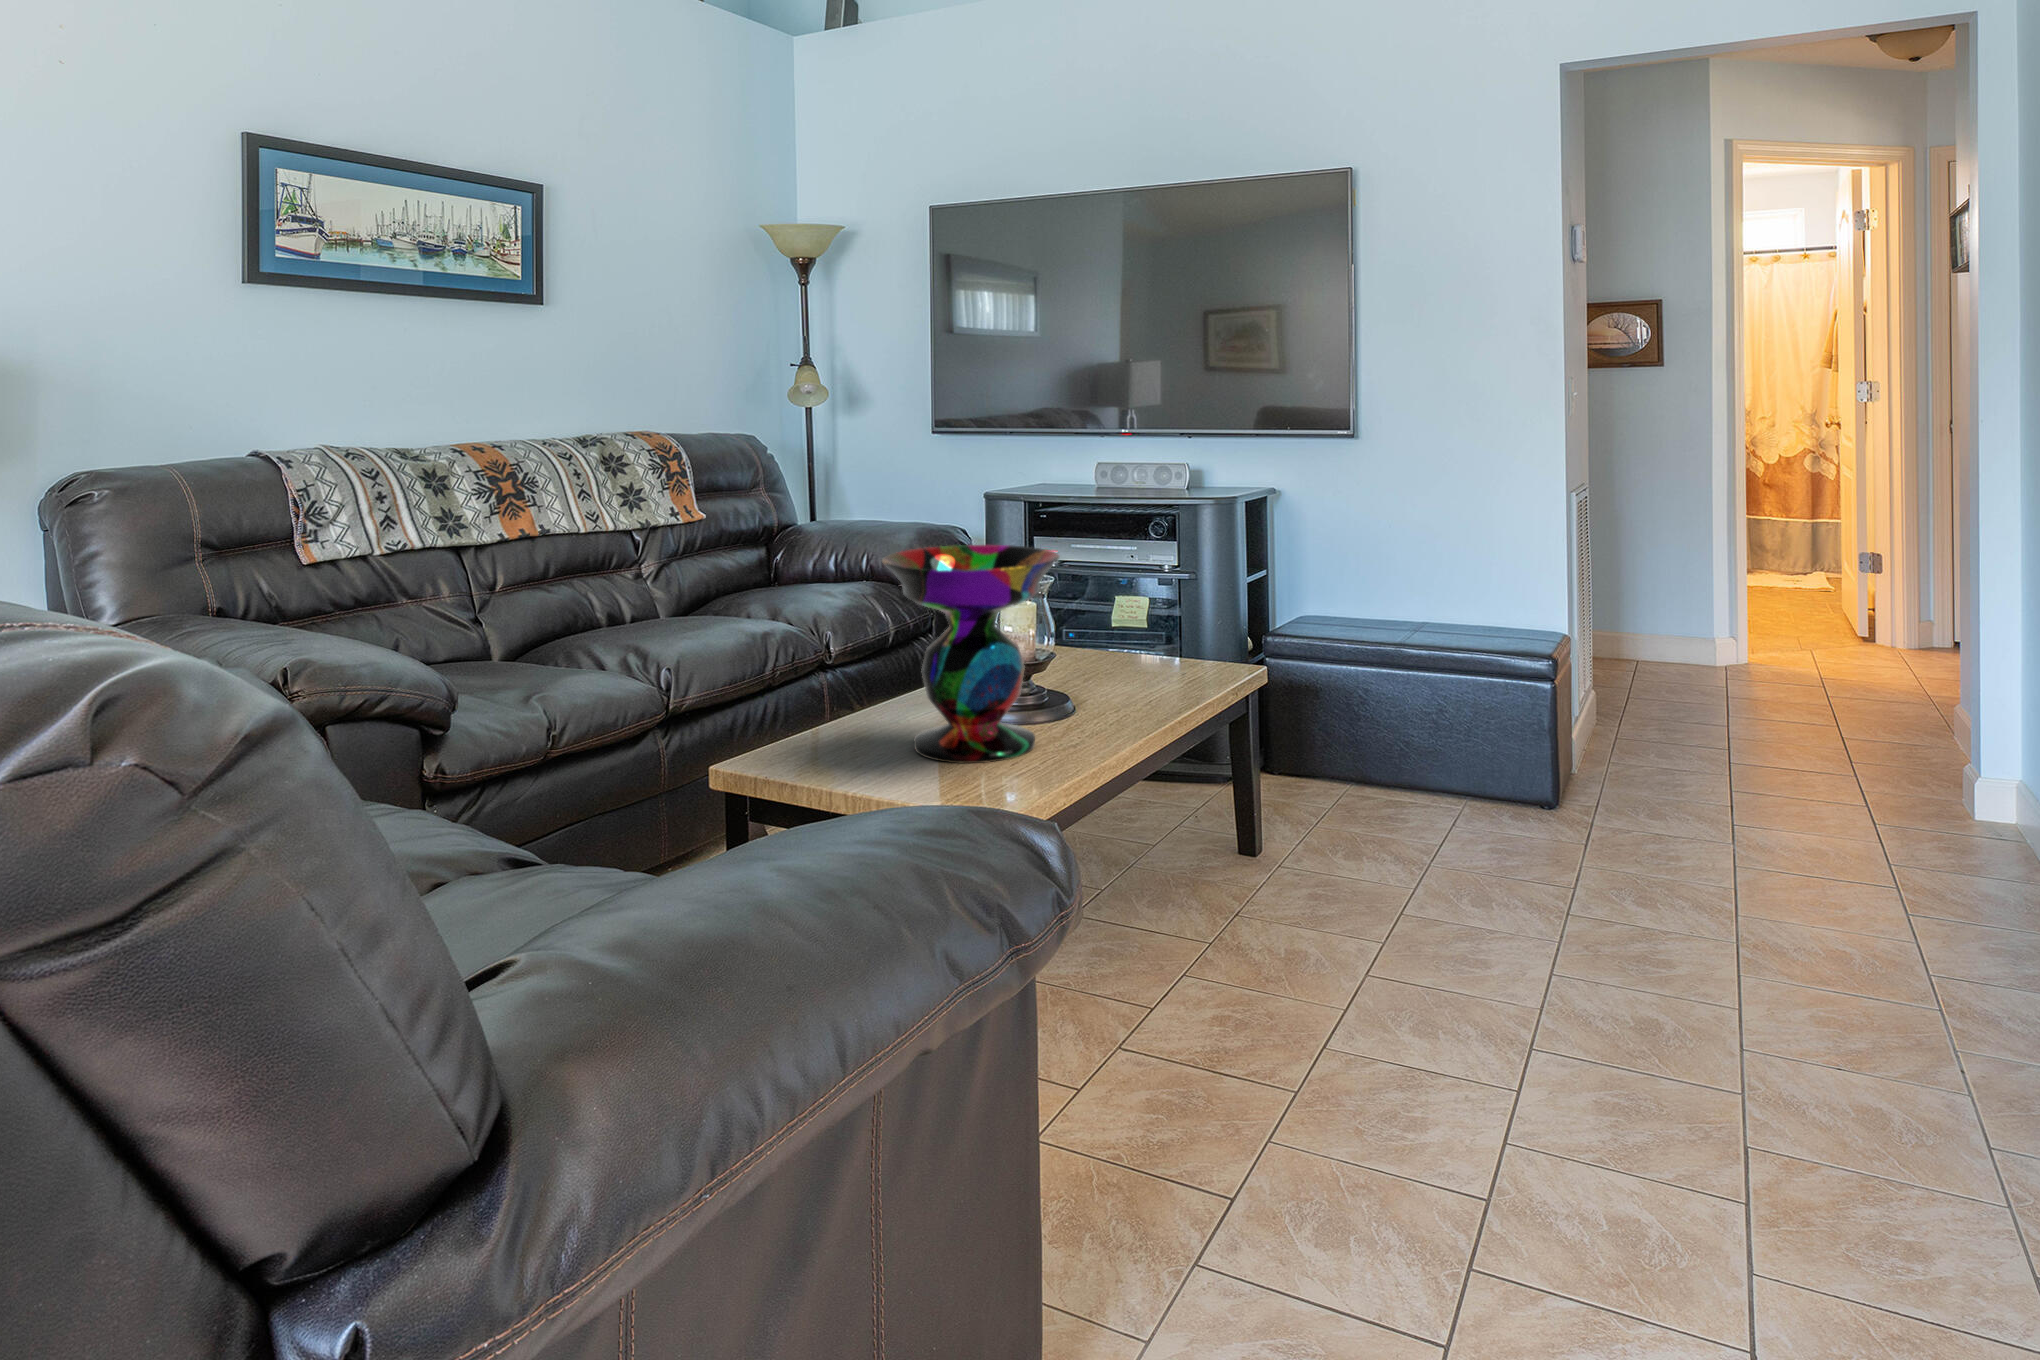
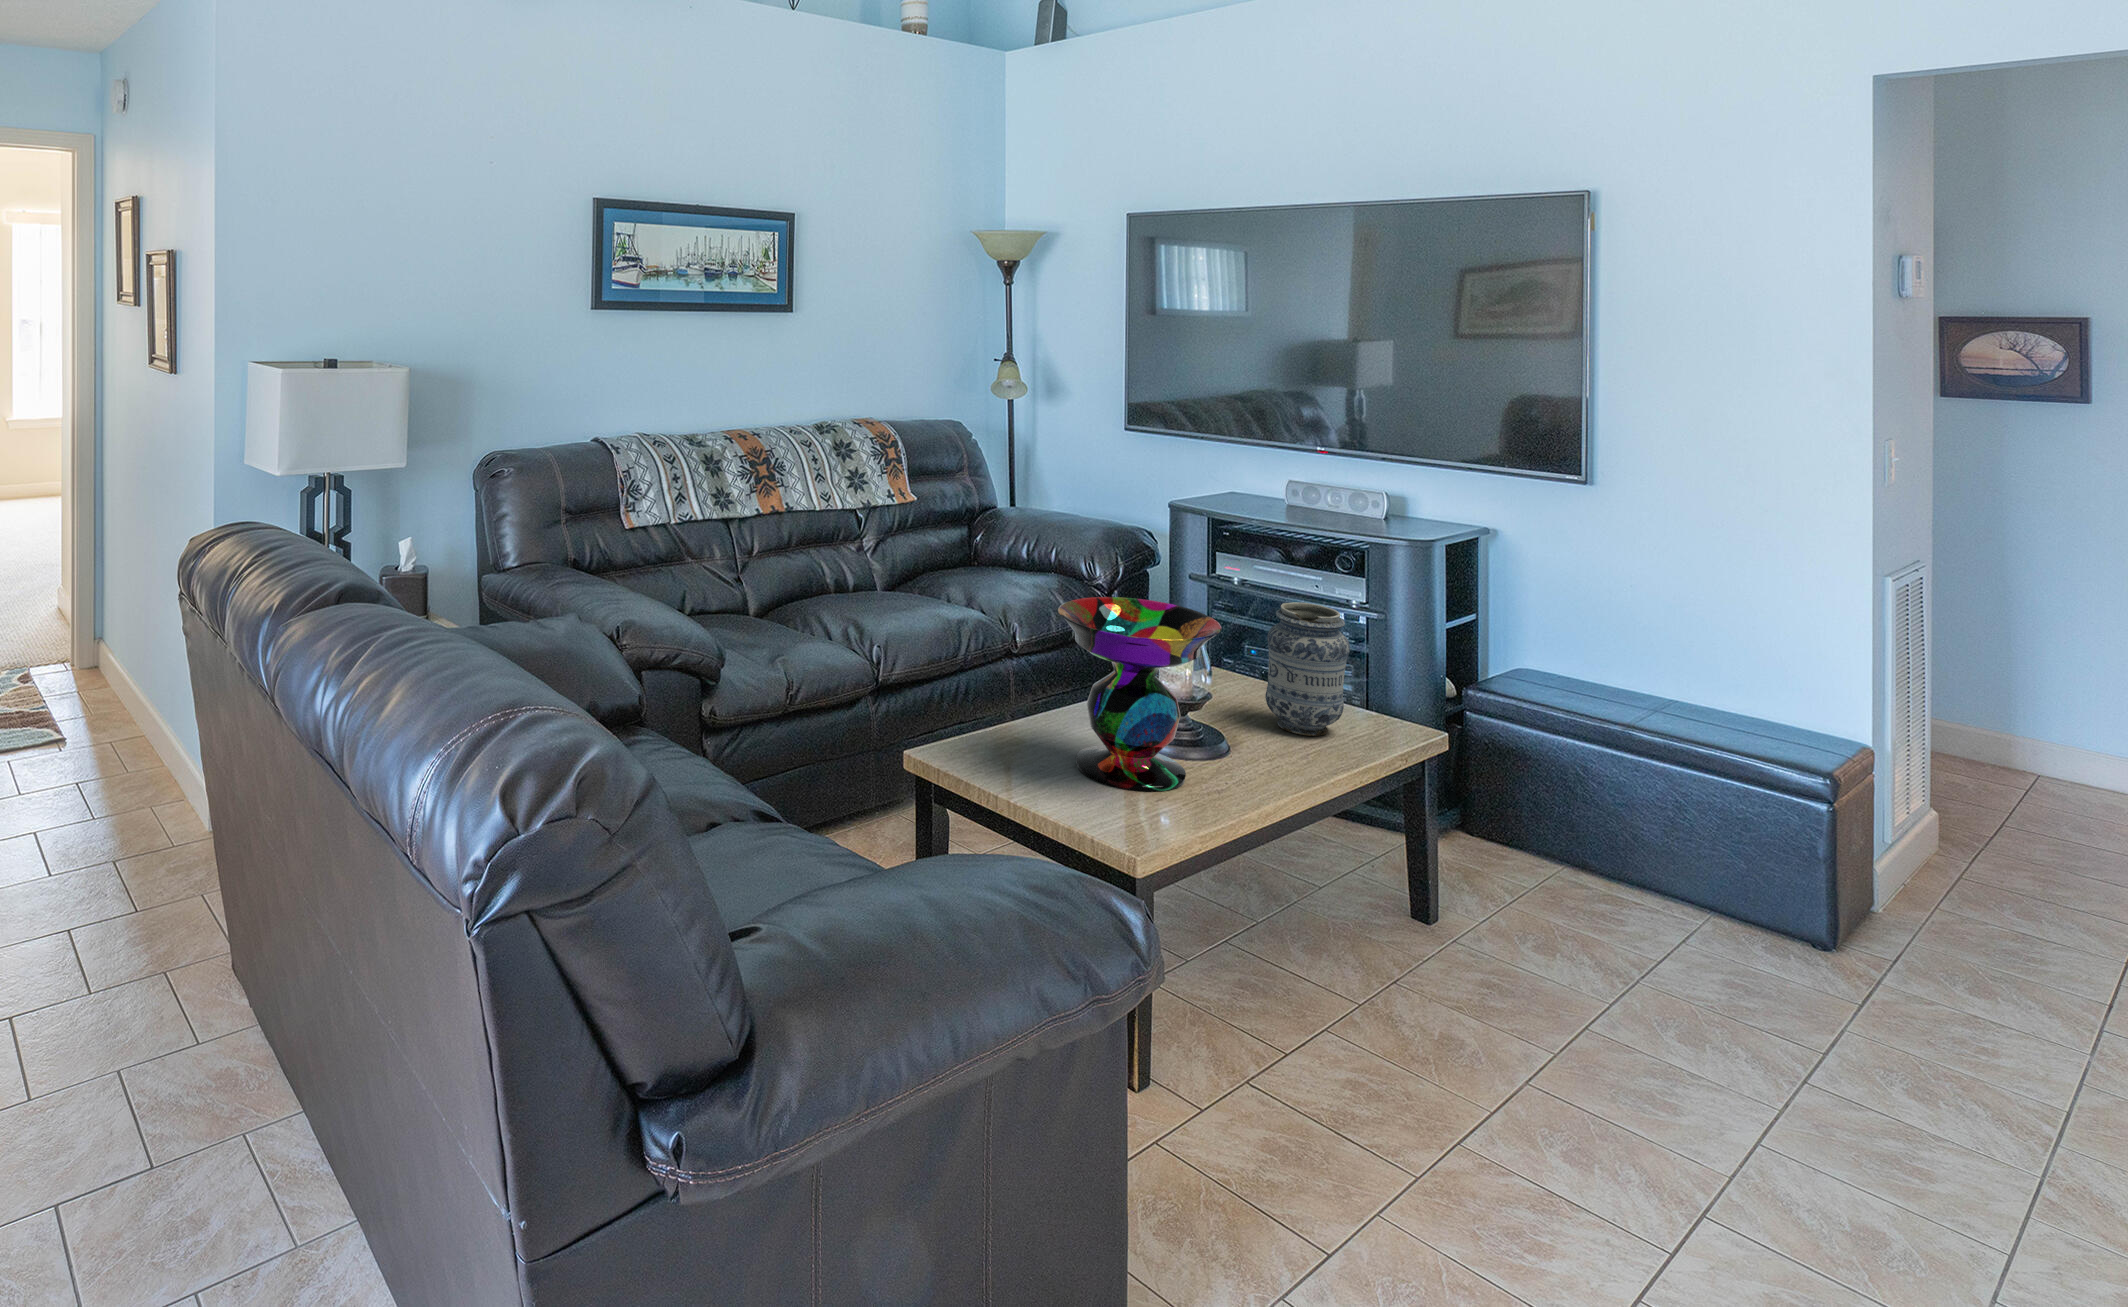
vase: none [1100,545,1179,689] -> present [1265,602,1350,736]

